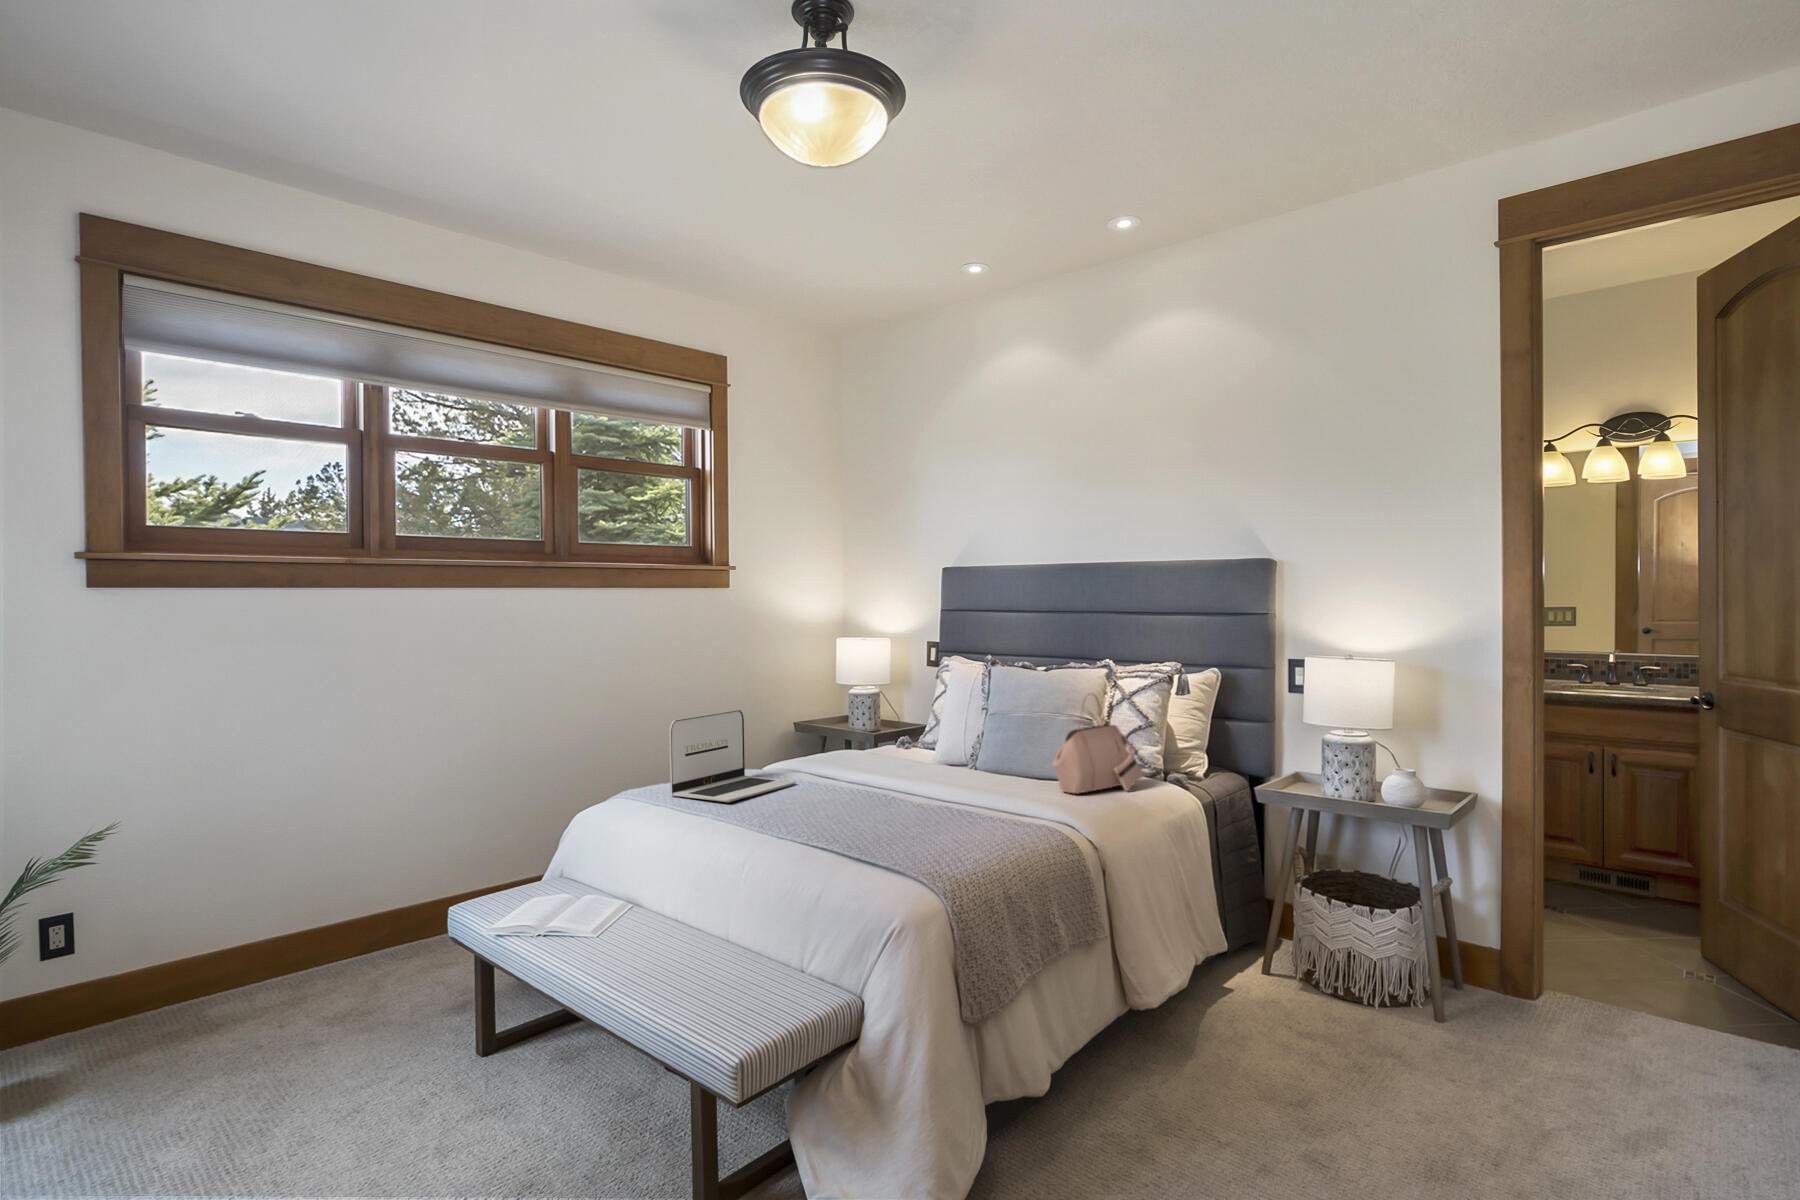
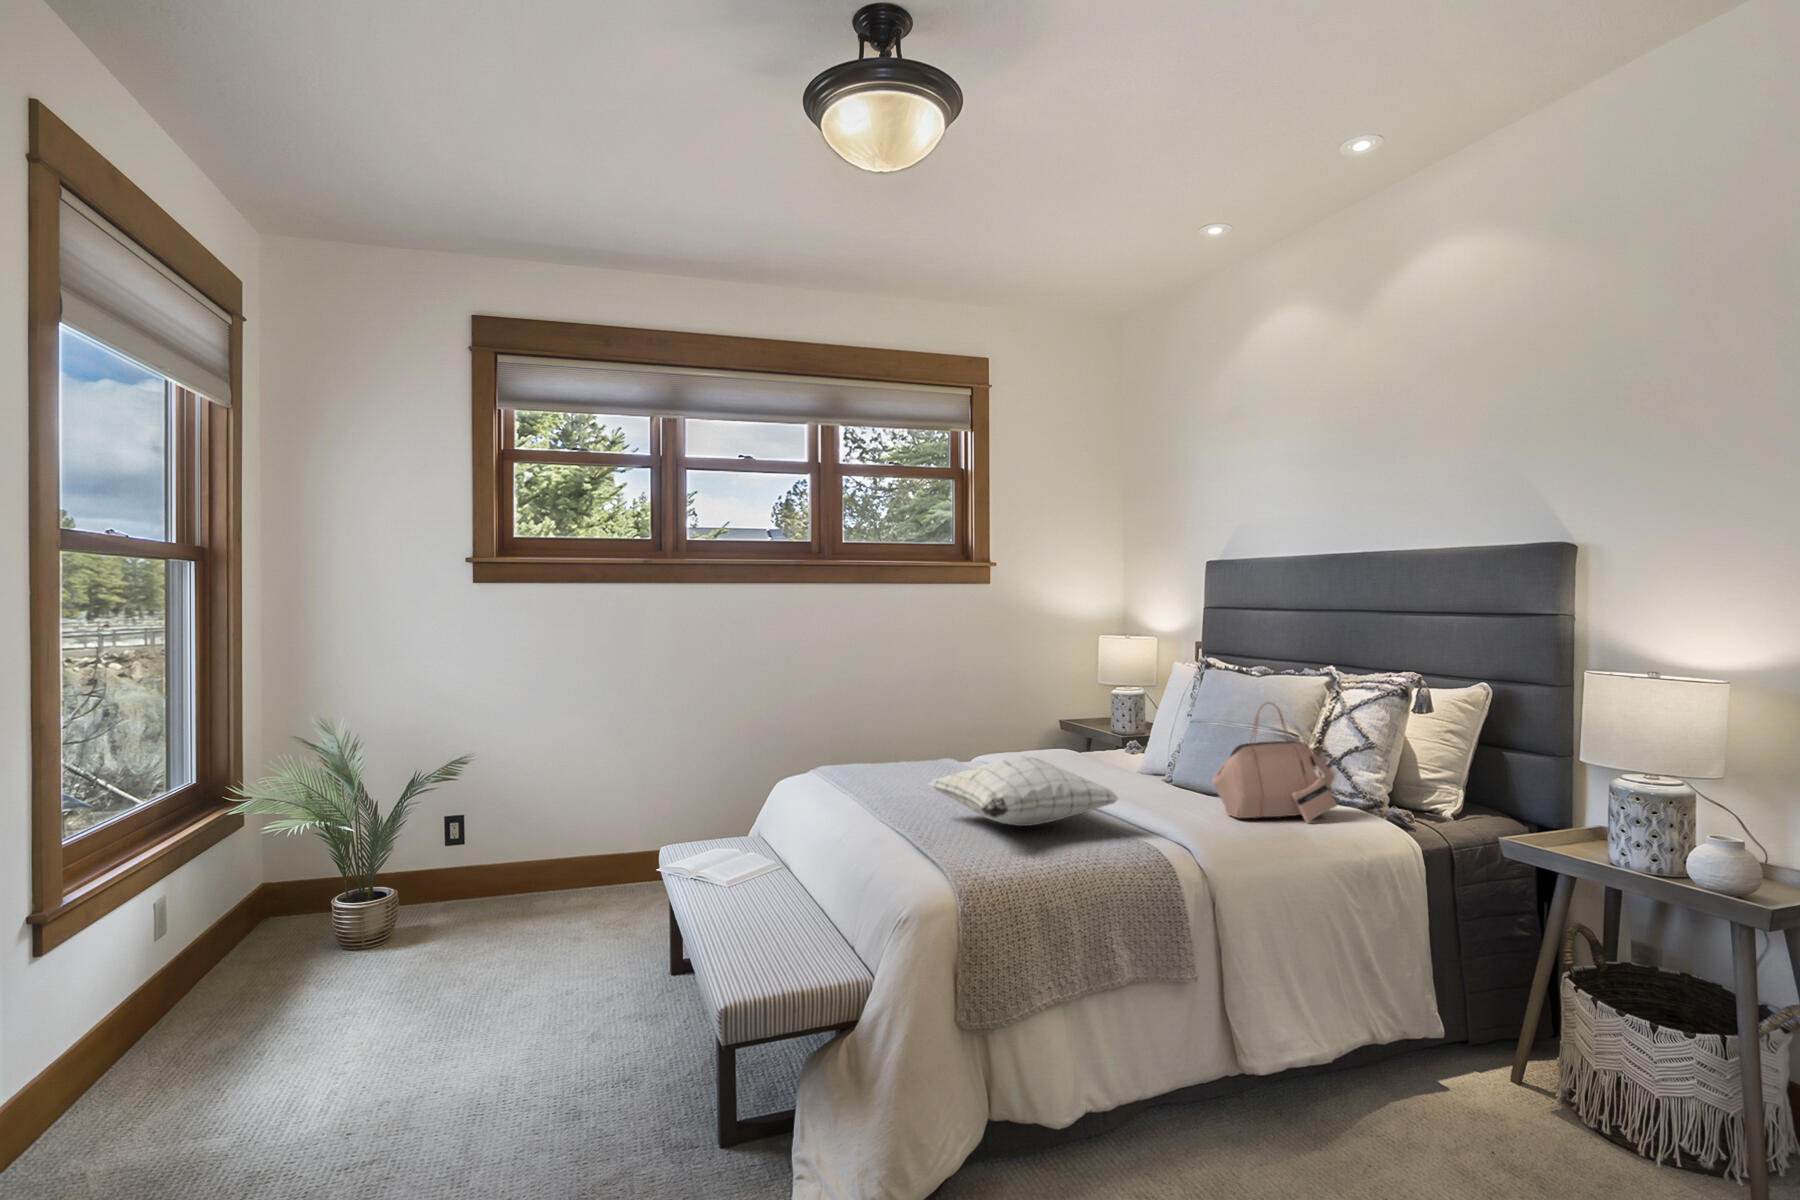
laptop: present [669,710,796,802] -> none [836,699,961,788]
pillow: none [820,755,1004,821] -> present [928,756,1119,826]

